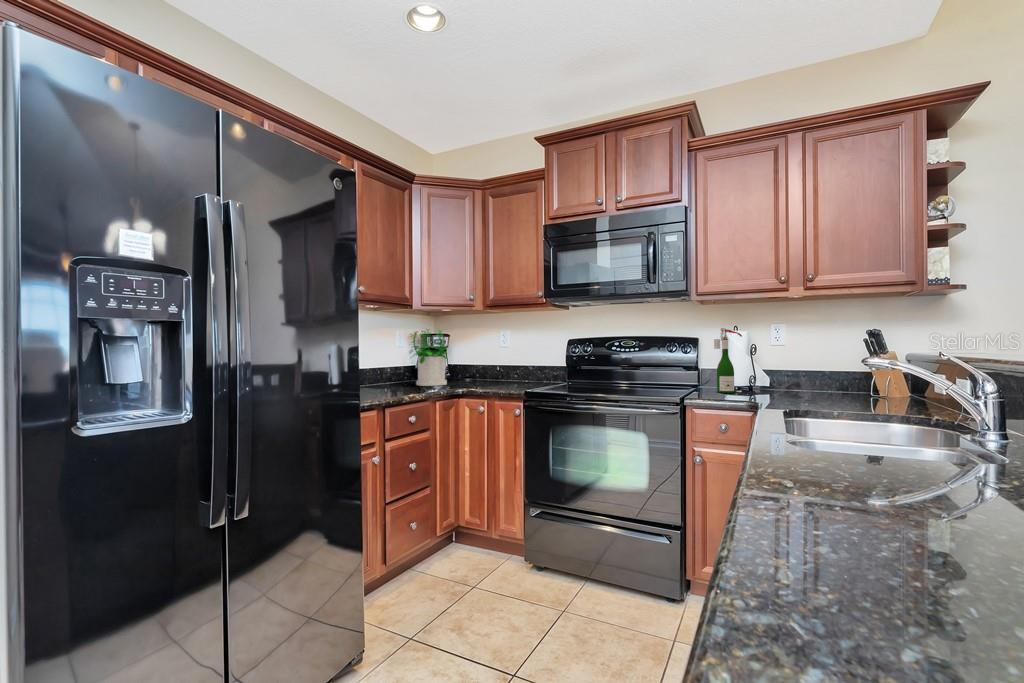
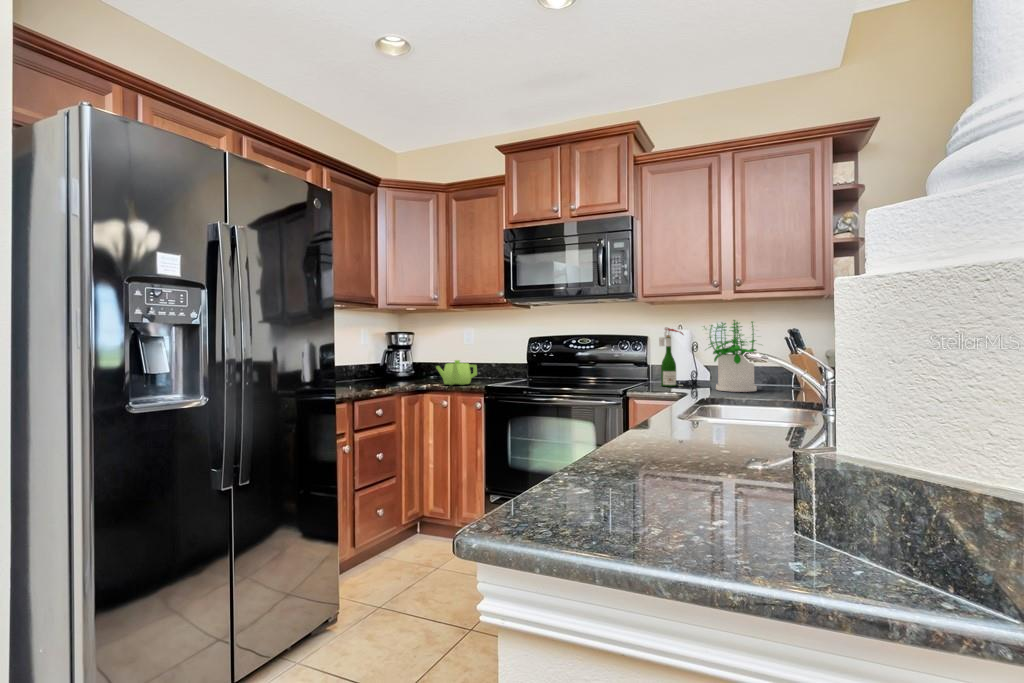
potted plant: present [410,330,448,386] -> present [704,320,757,392]
teapot: none [472,363,516,390] -> present [436,360,477,385]

